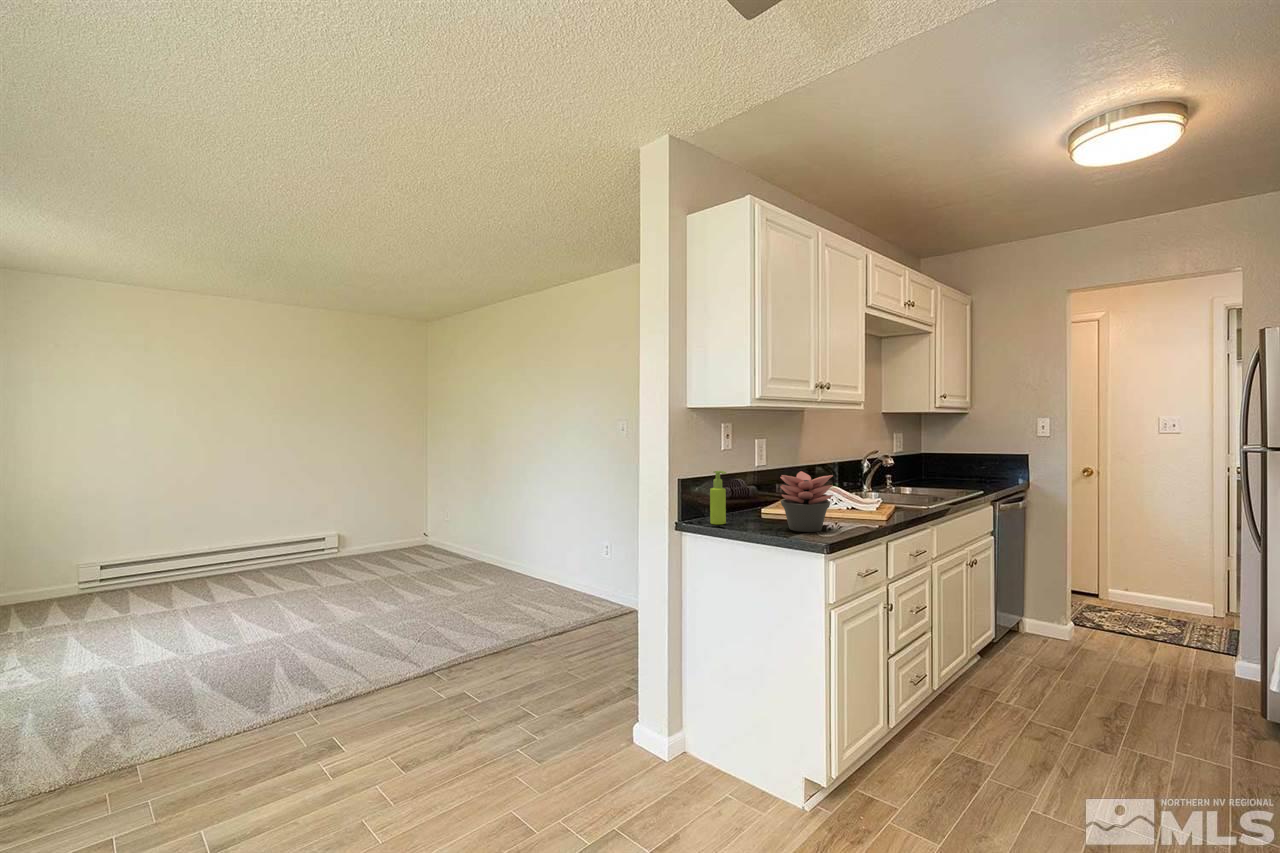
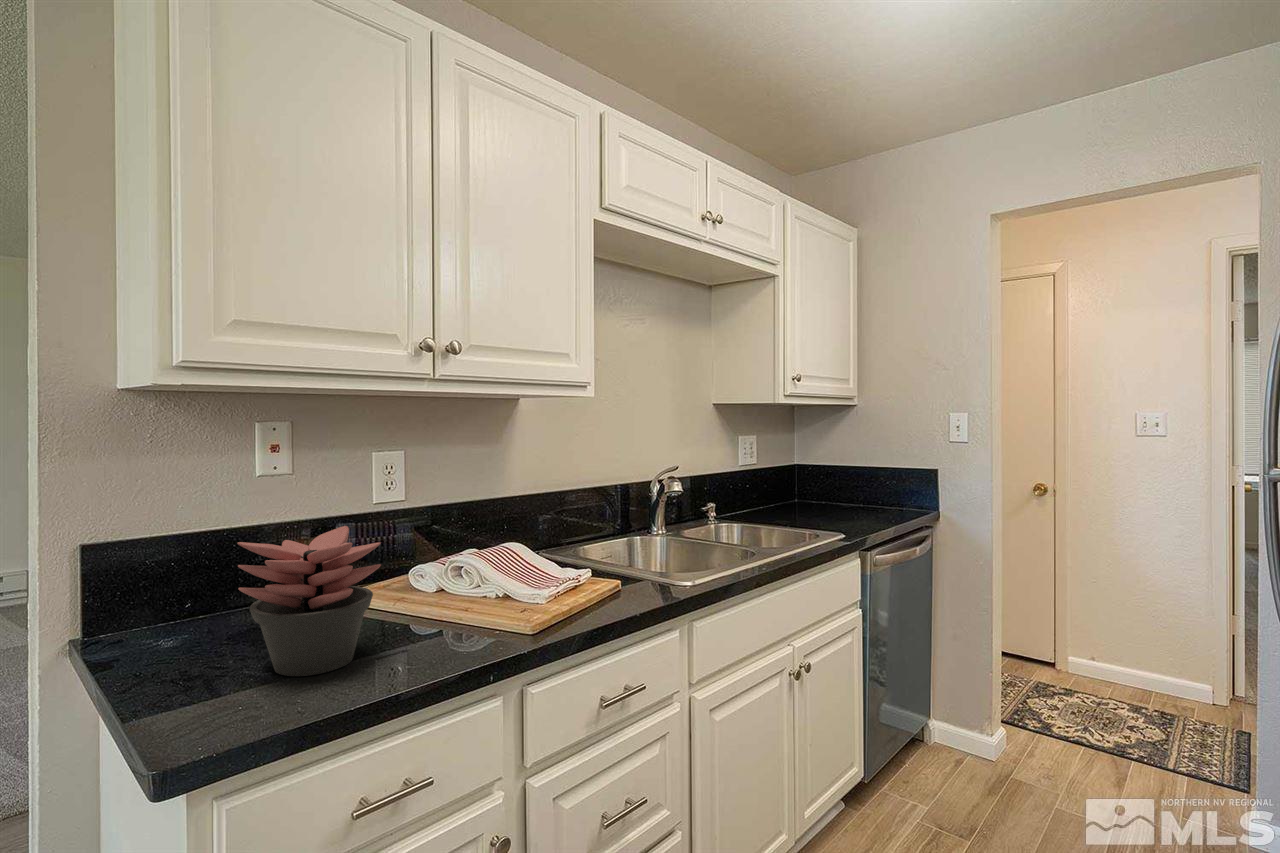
soap dispenser: present [710,471,726,524] -> none [162,524,204,642]

